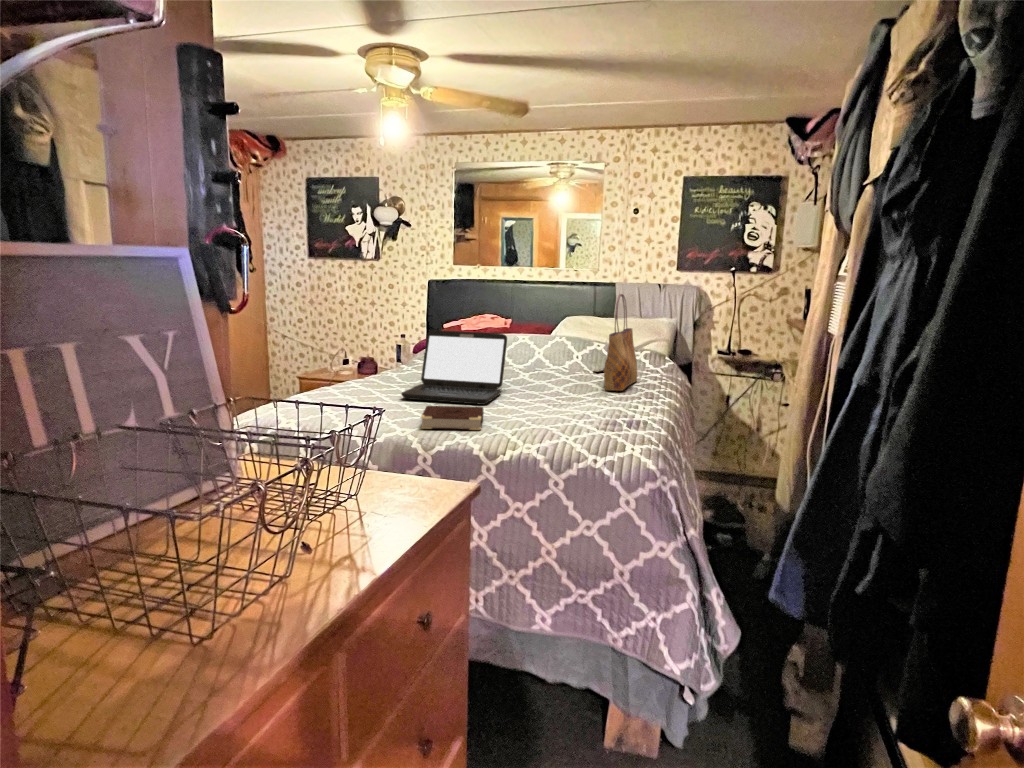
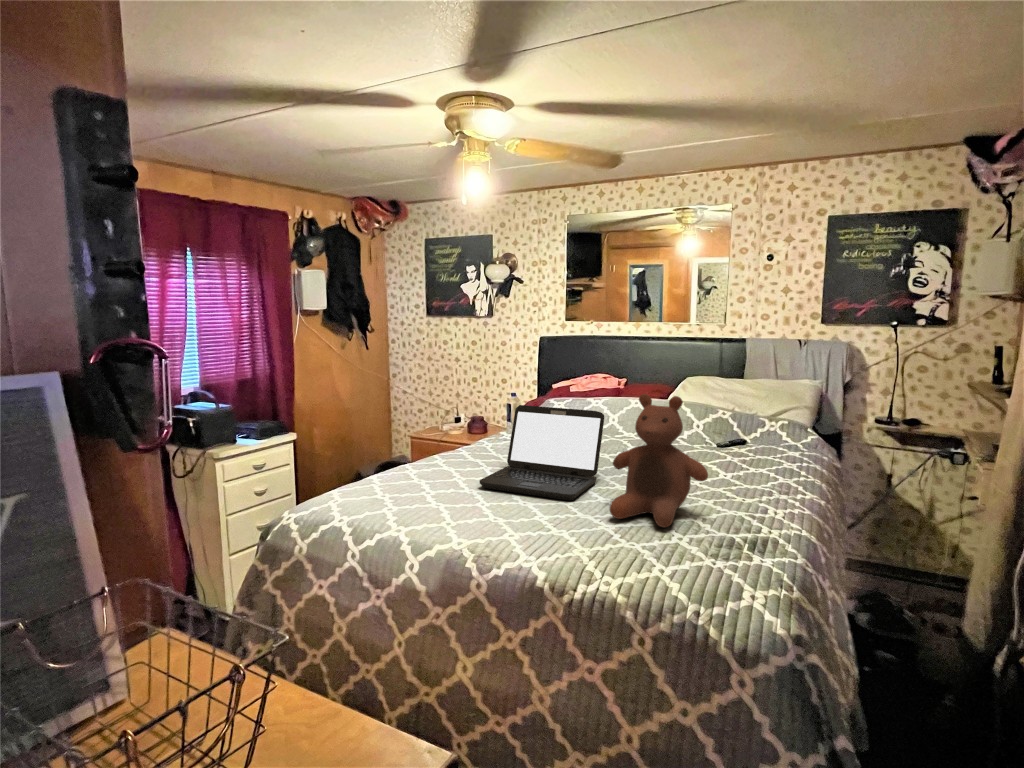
tote bag: present [604,294,637,391] -> none [724,362,768,483]
stuffed bear: none [519,313,596,416] -> present [610,394,708,527]
book: present [421,406,484,430] -> none [481,507,563,547]

